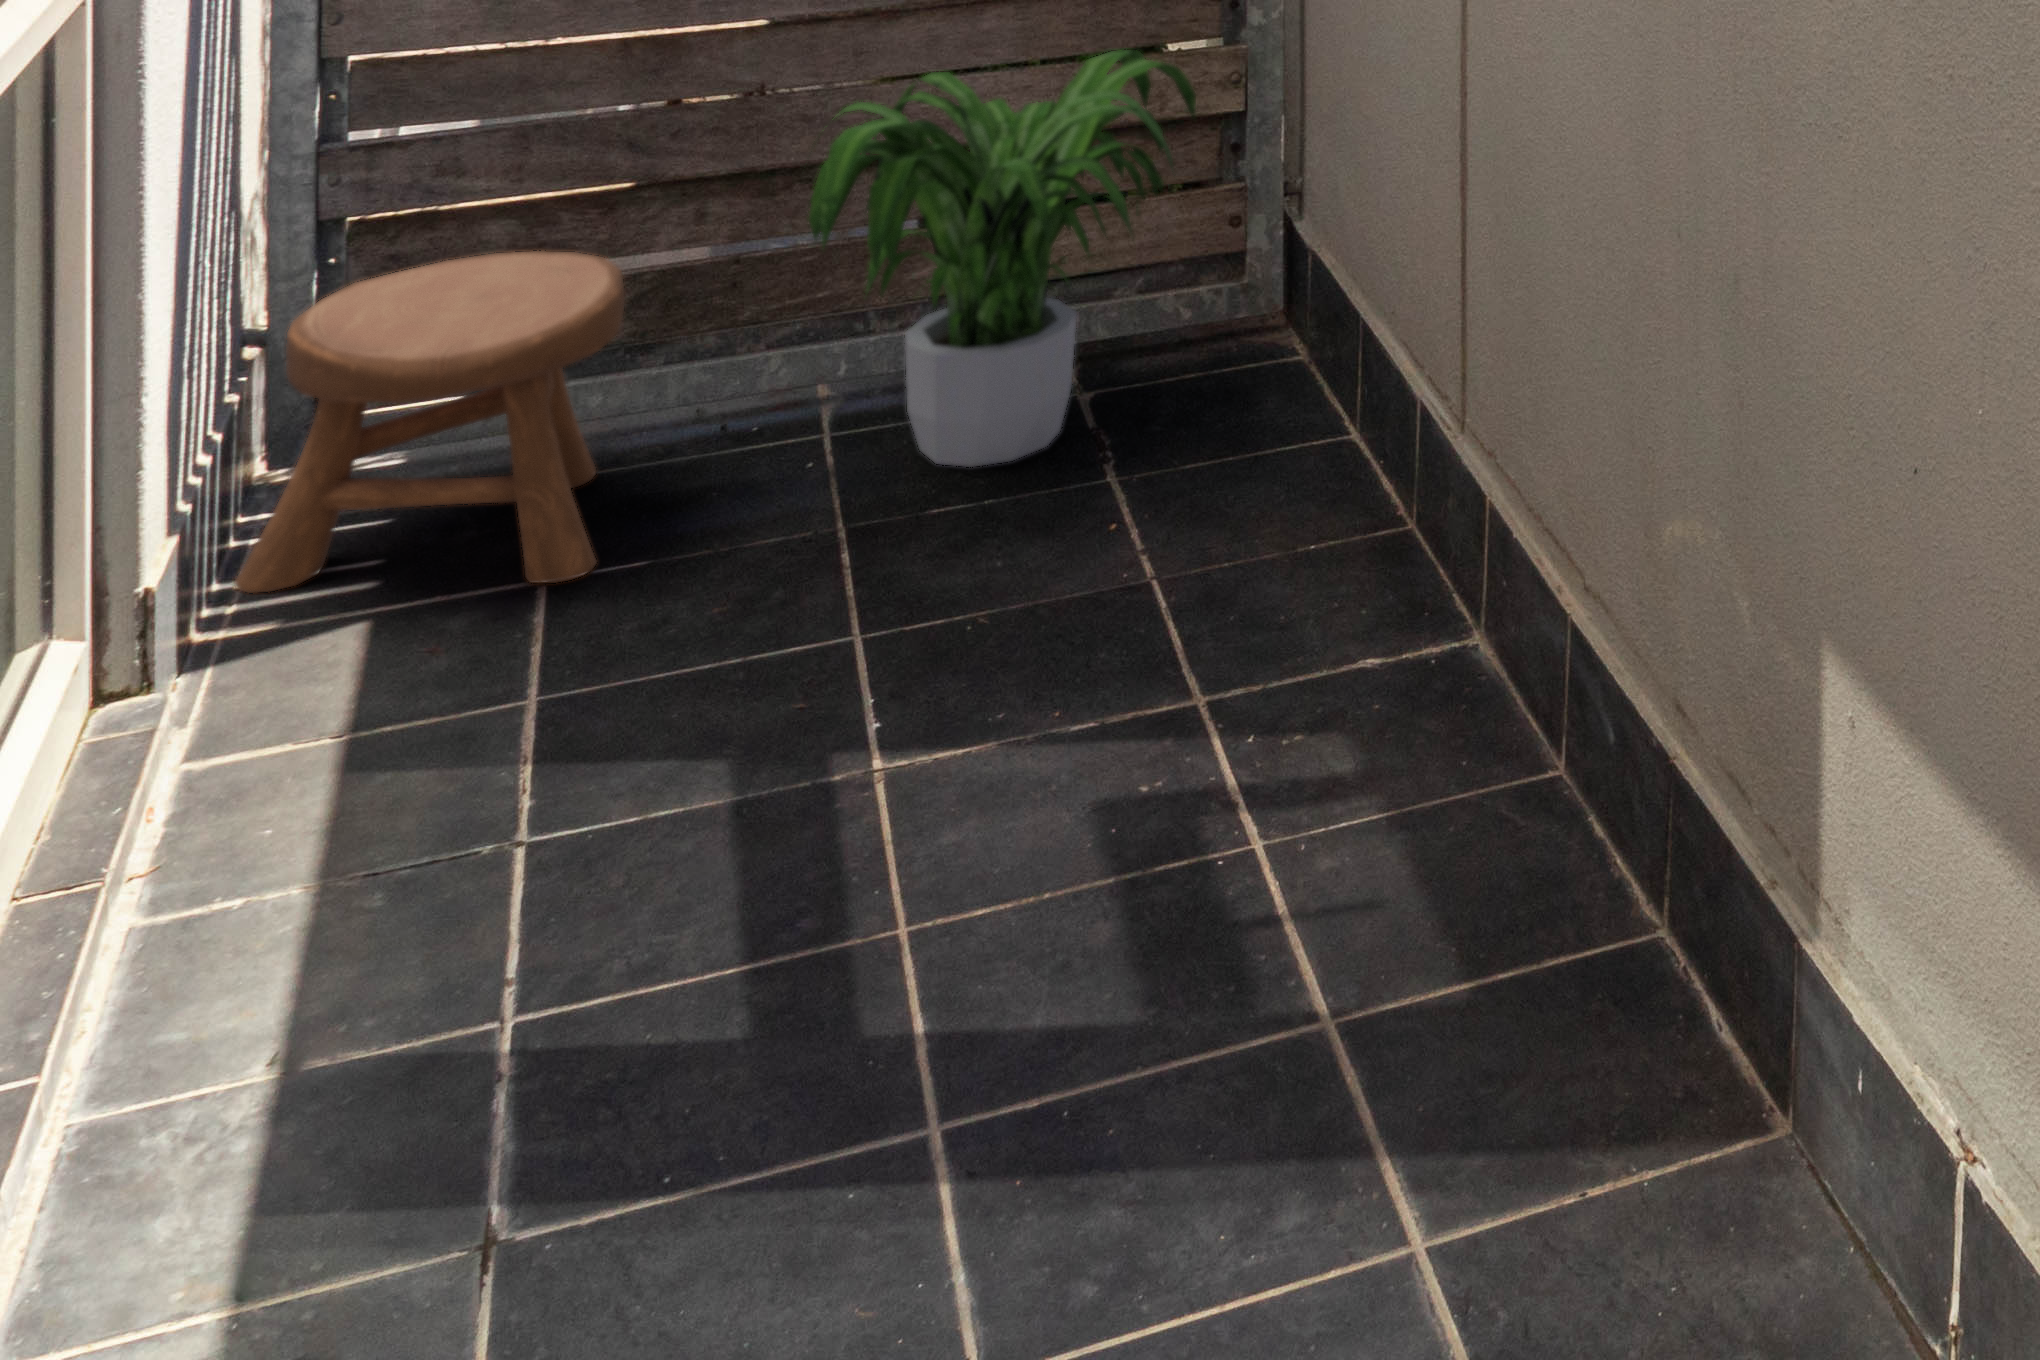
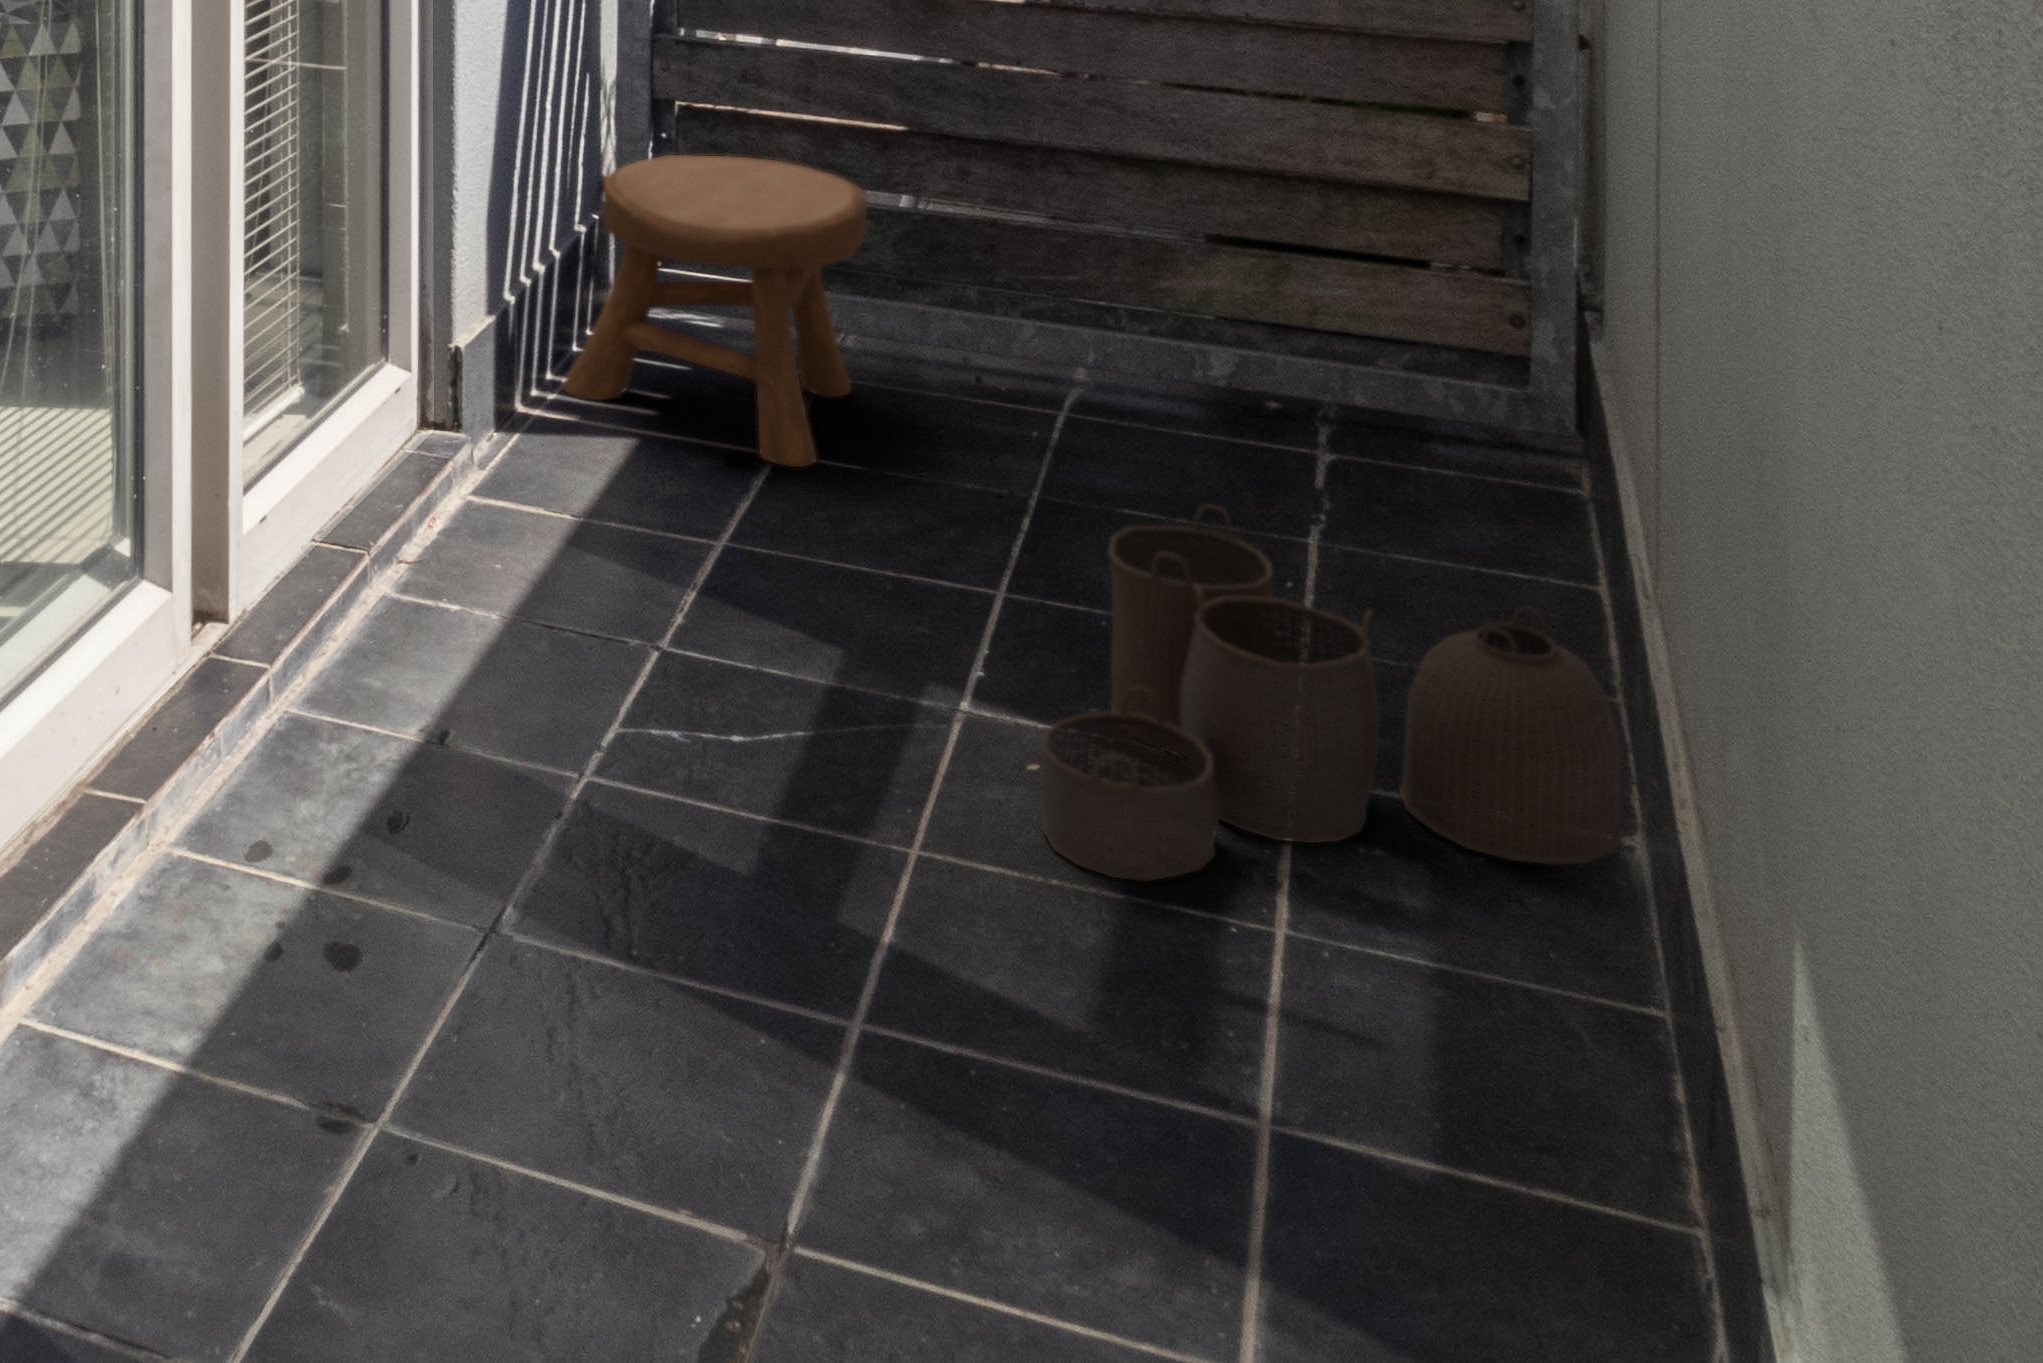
potted plant: present [809,50,1196,467] -> none [1007,83,1441,502]
woven basket: none [1008,470,1476,869] -> present [1041,504,1623,881]

